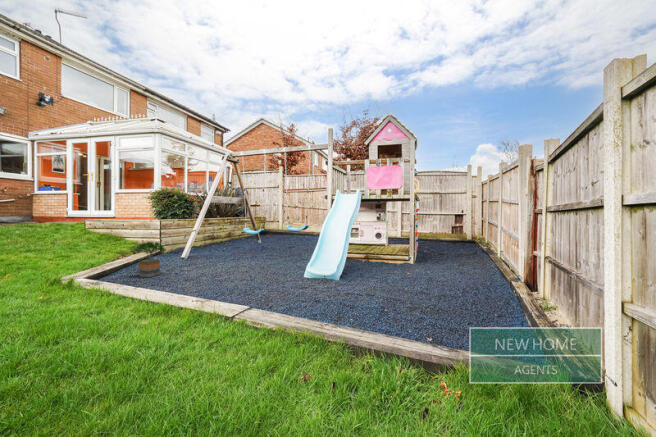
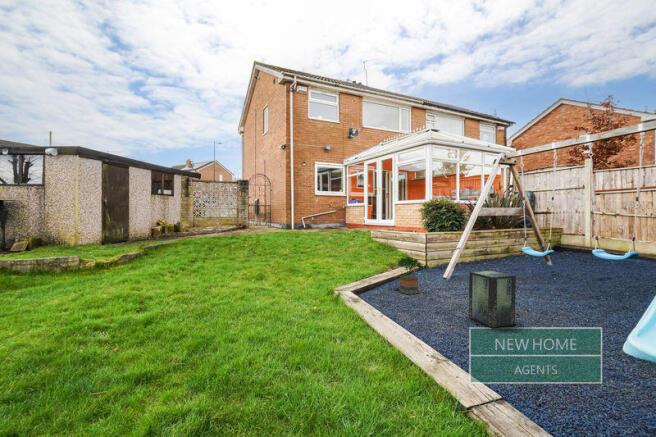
storage box: none [211,243,243,285] -> present [469,270,516,328]

